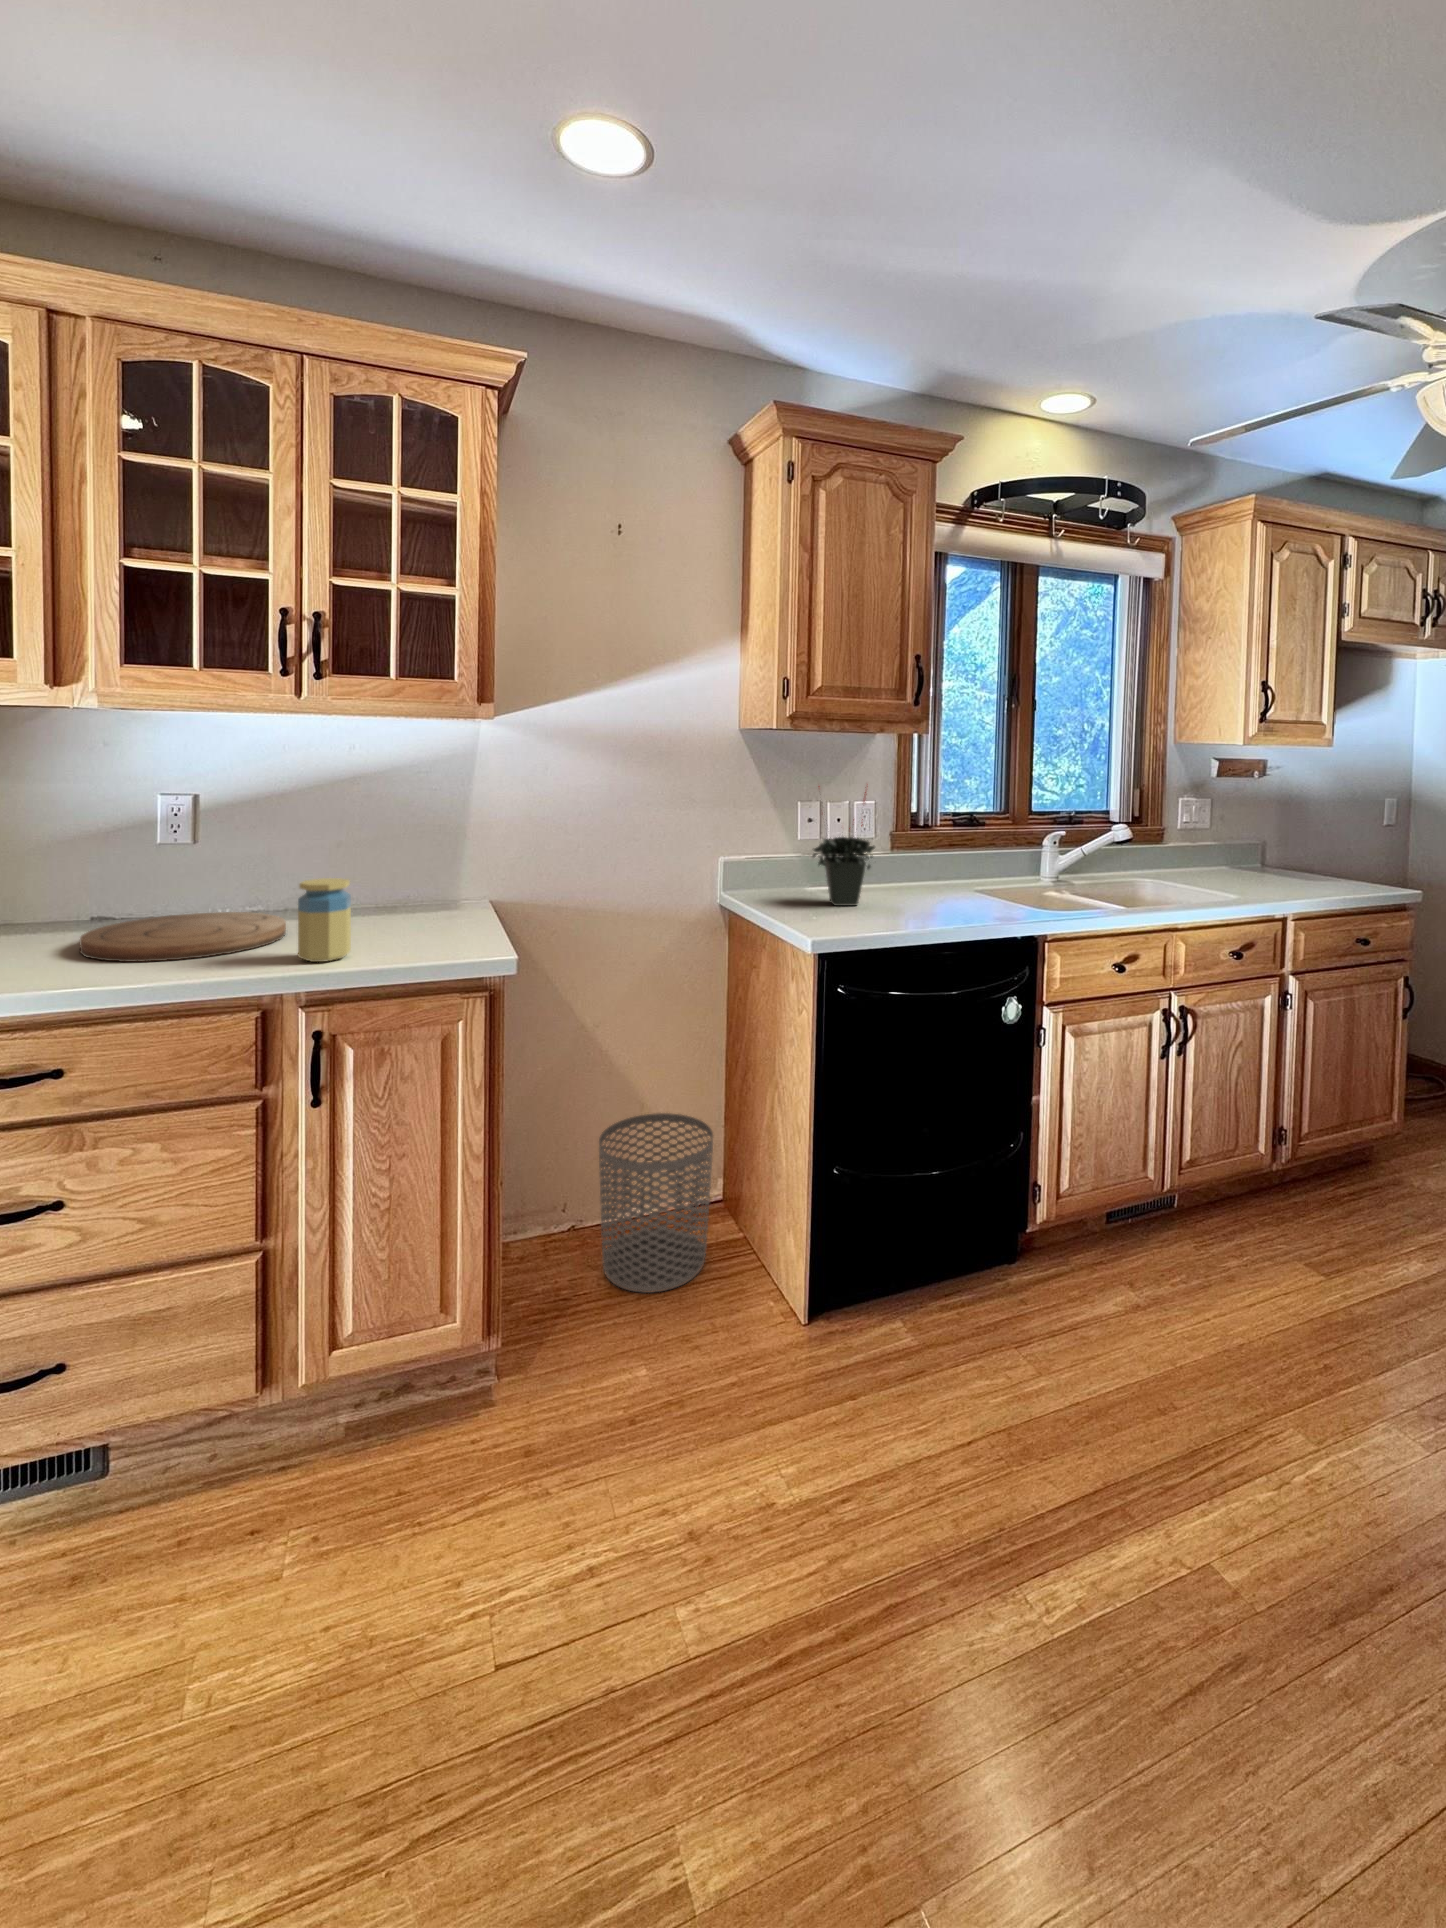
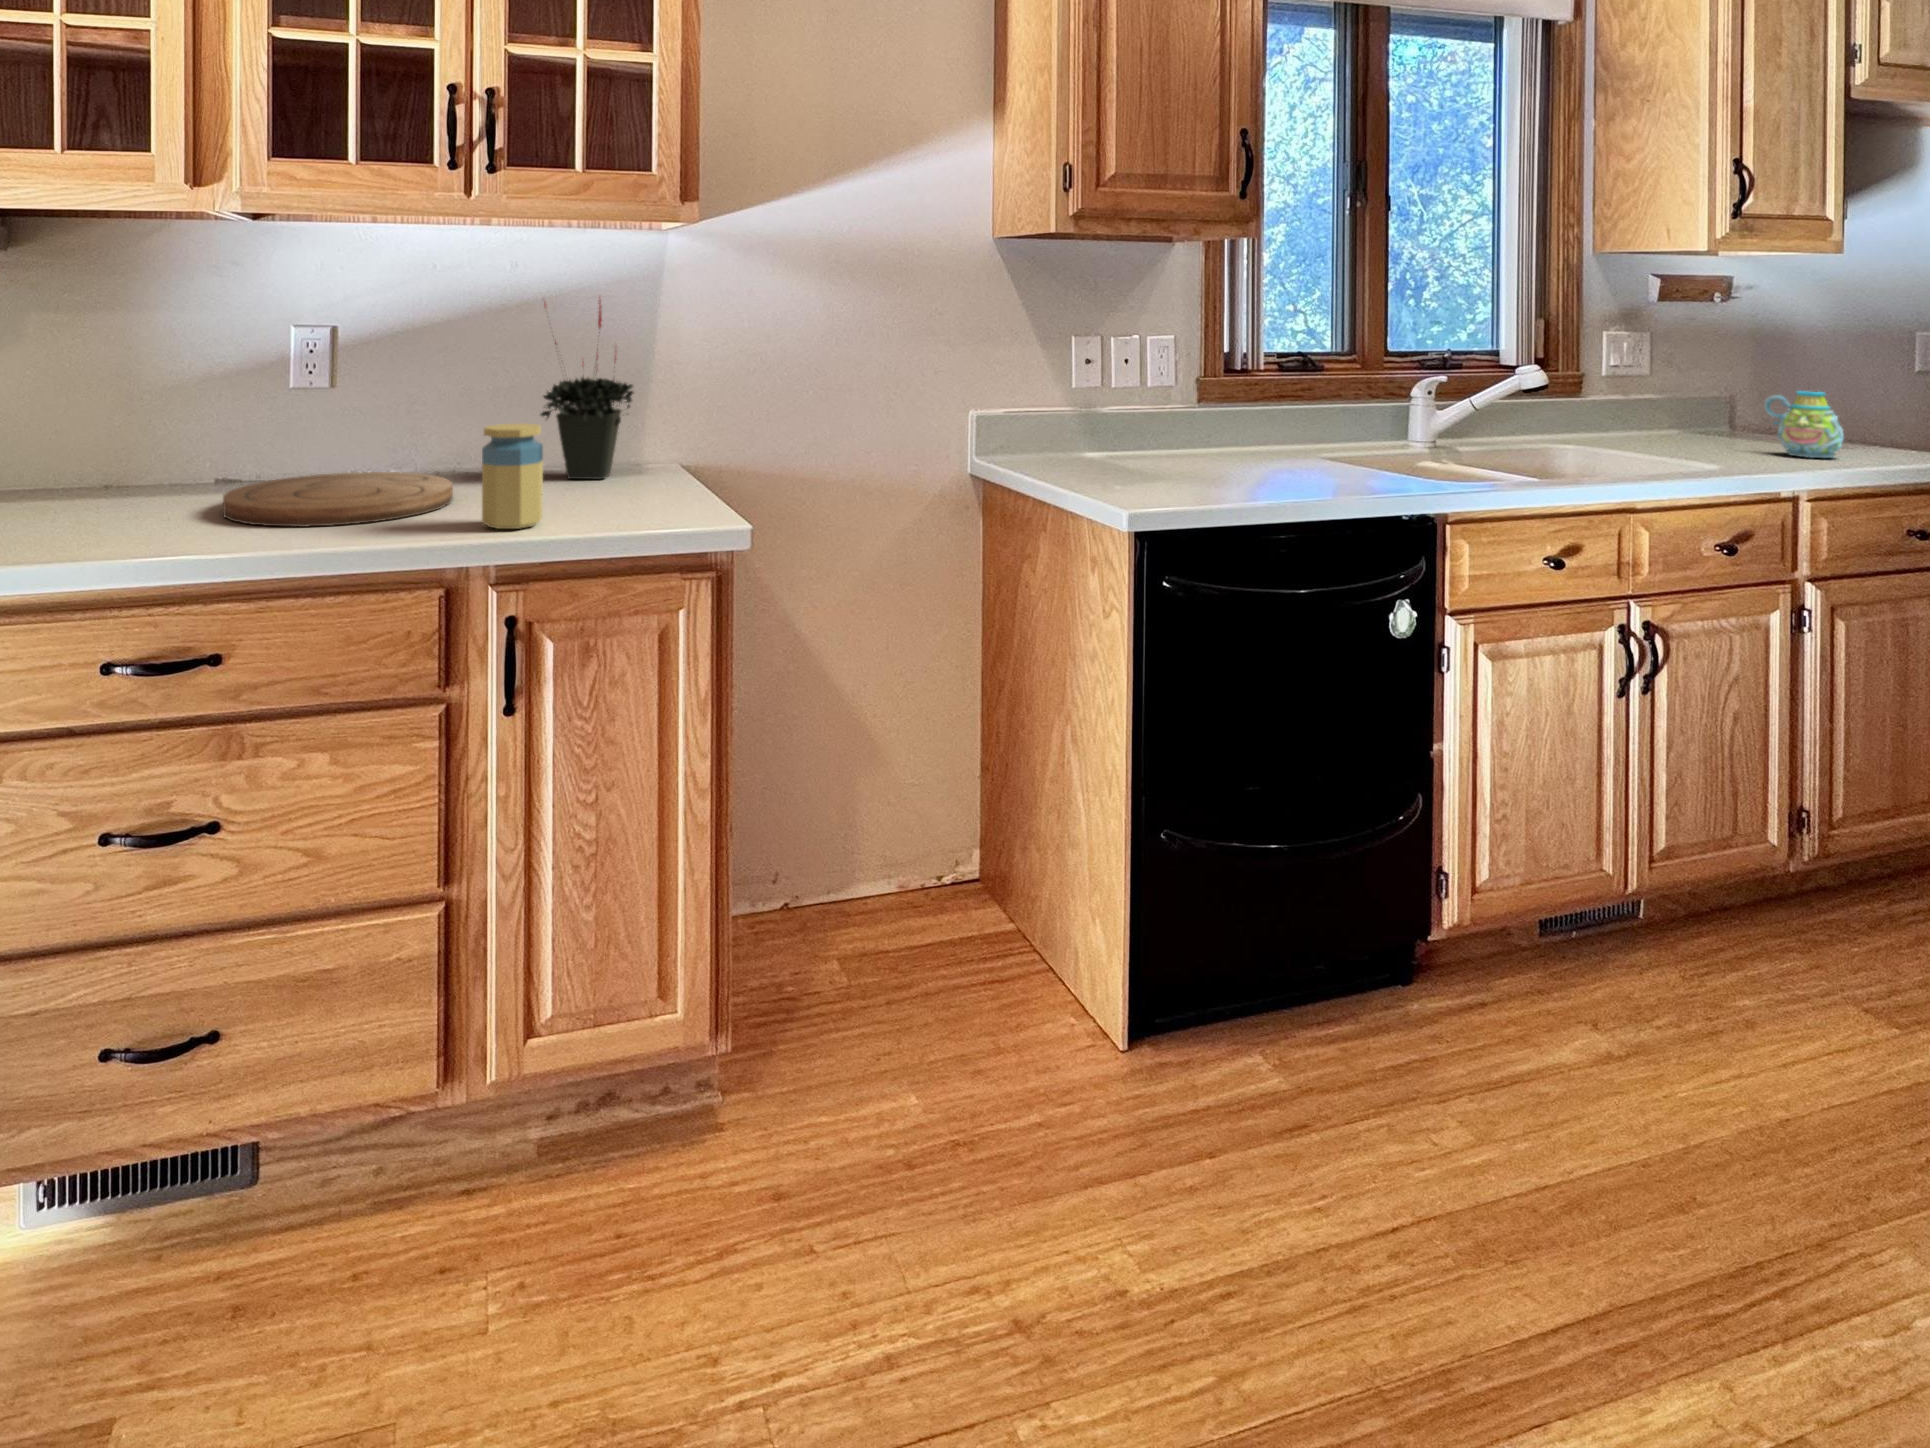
potted plant: present [813,786,875,906] -> present [541,297,634,479]
mug: none [1277,845,1324,891] -> present [1764,391,1844,458]
waste bin: present [599,1113,713,1293] -> none [827,751,978,992]

